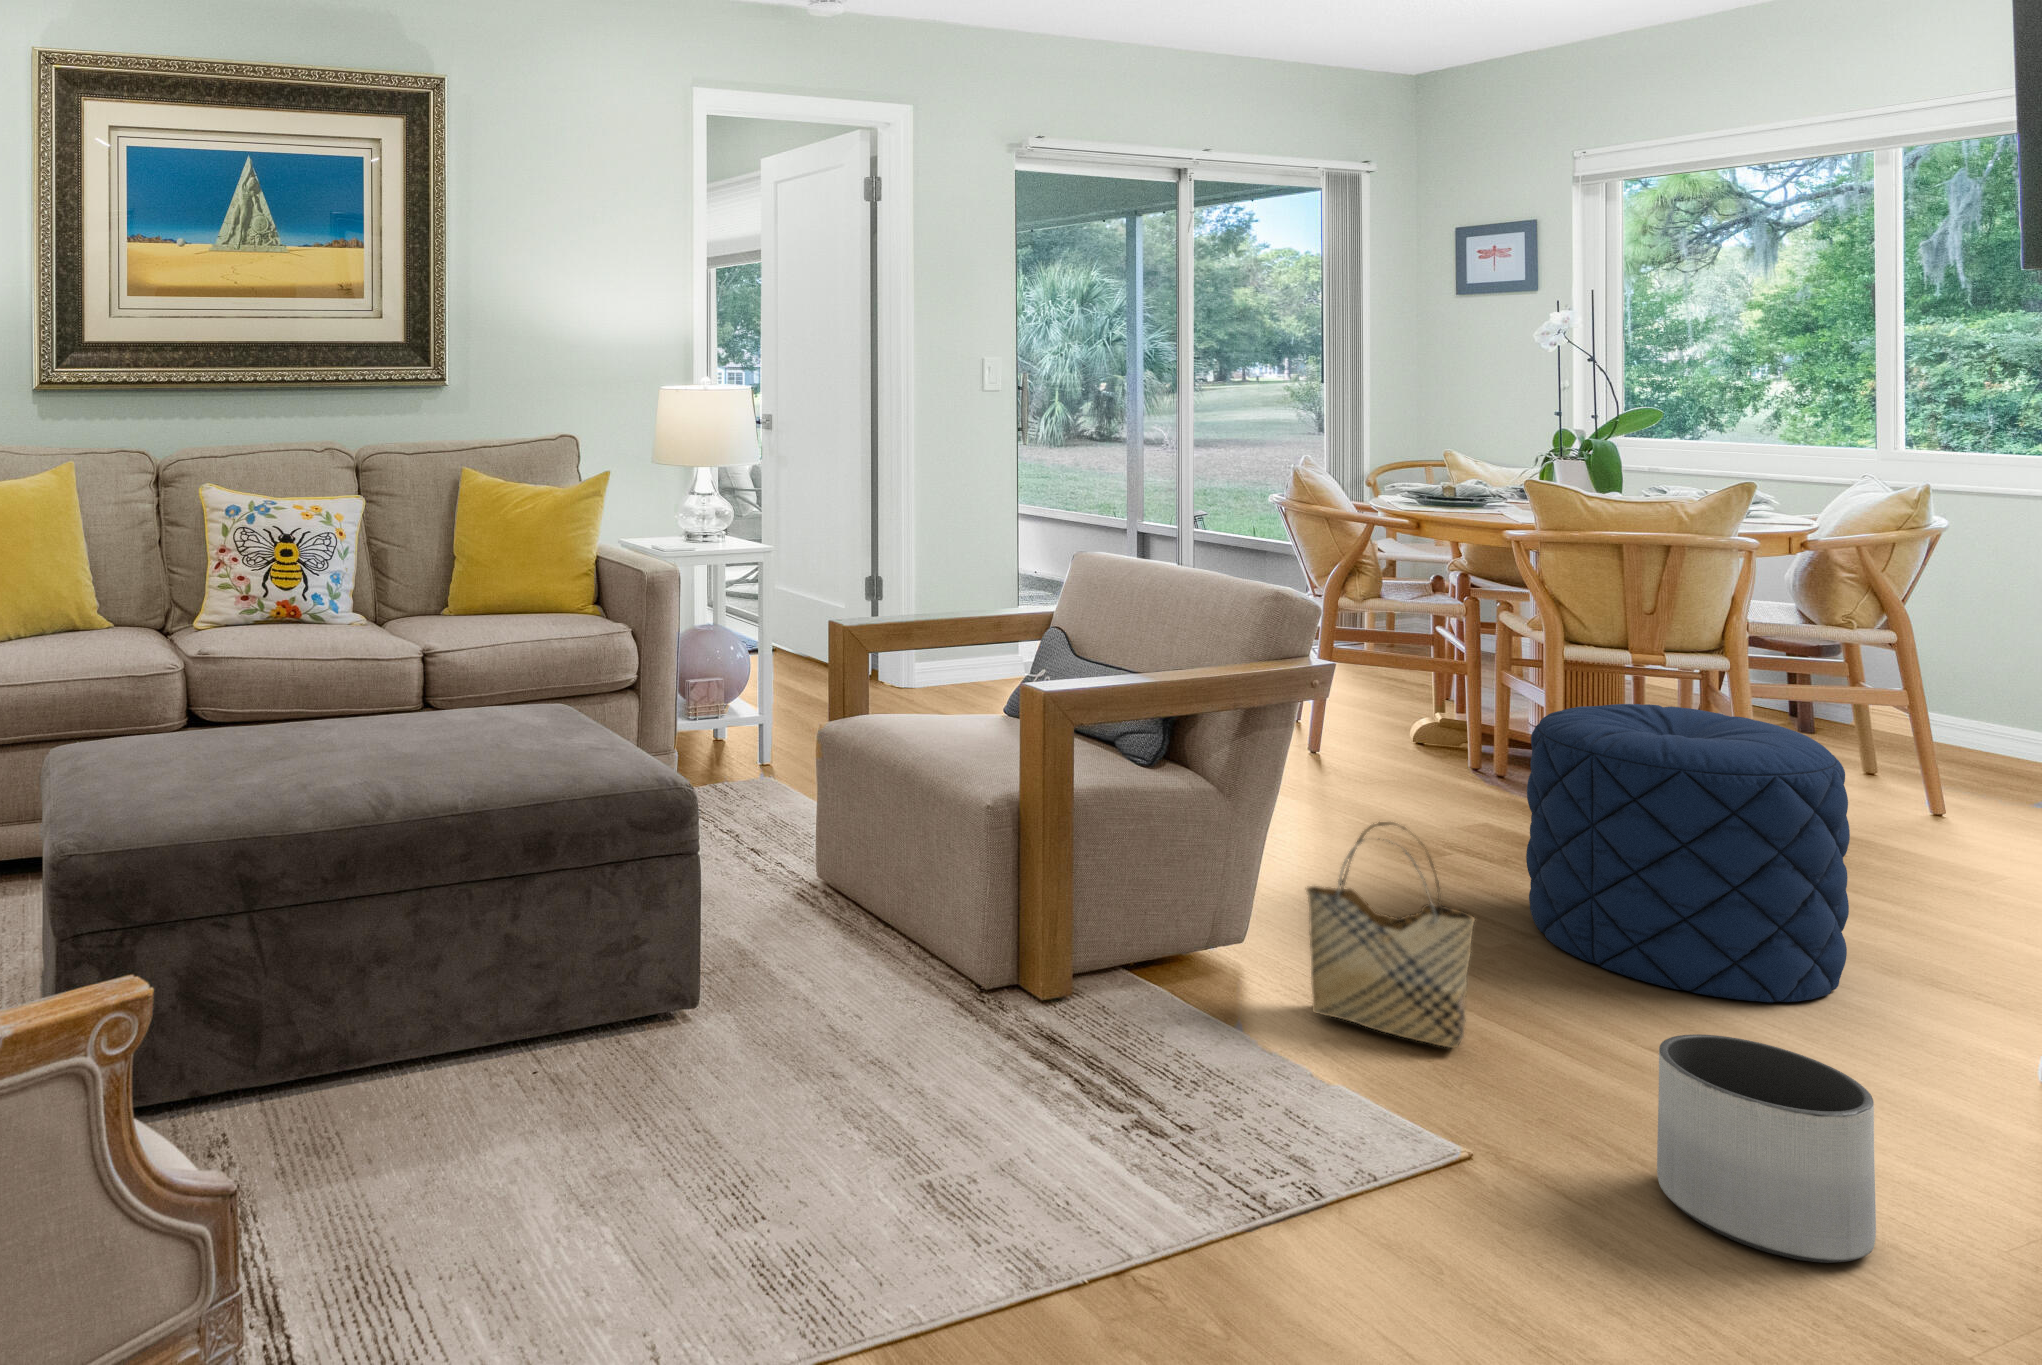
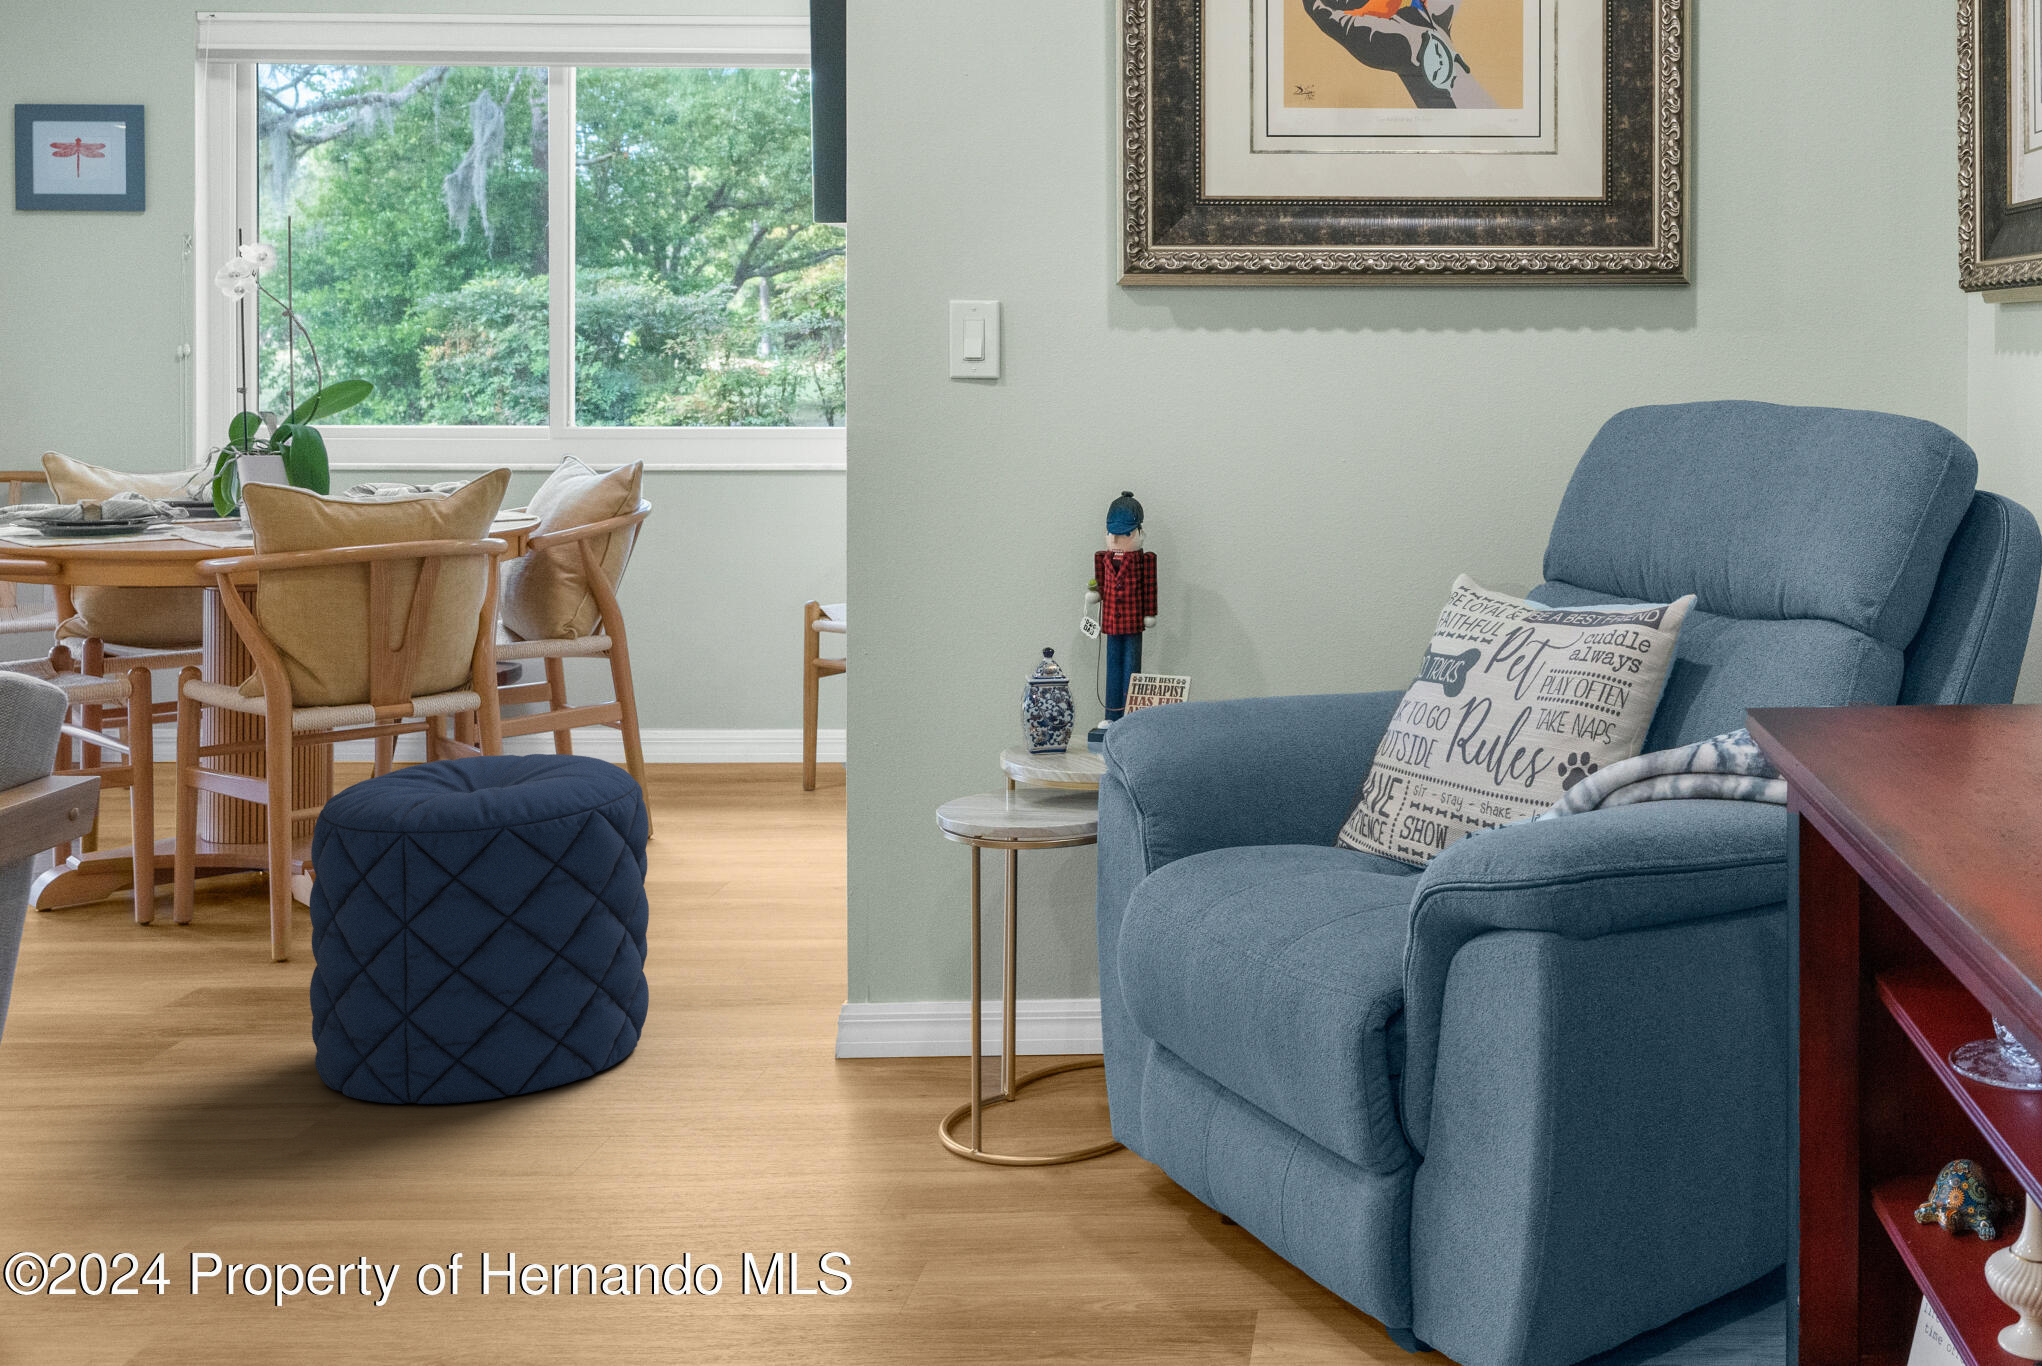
woven basket: present [1306,822,1475,1048] -> none [92,982,325,1292]
planter: present [1657,1034,1876,1263] -> none [575,1090,769,1311]

